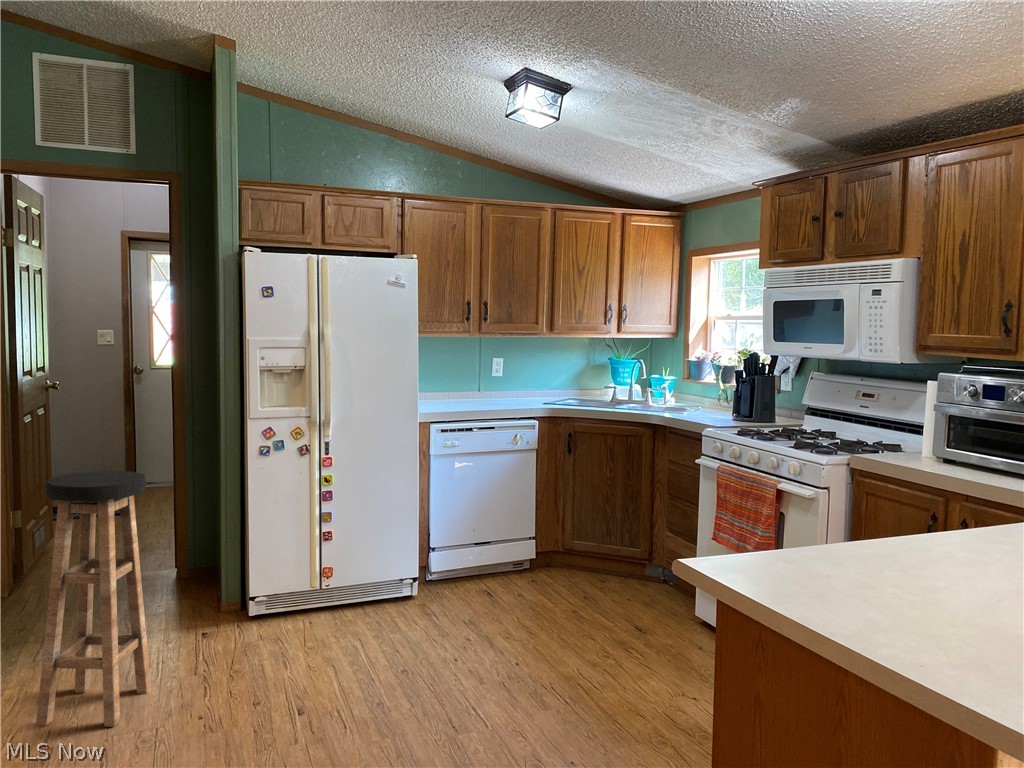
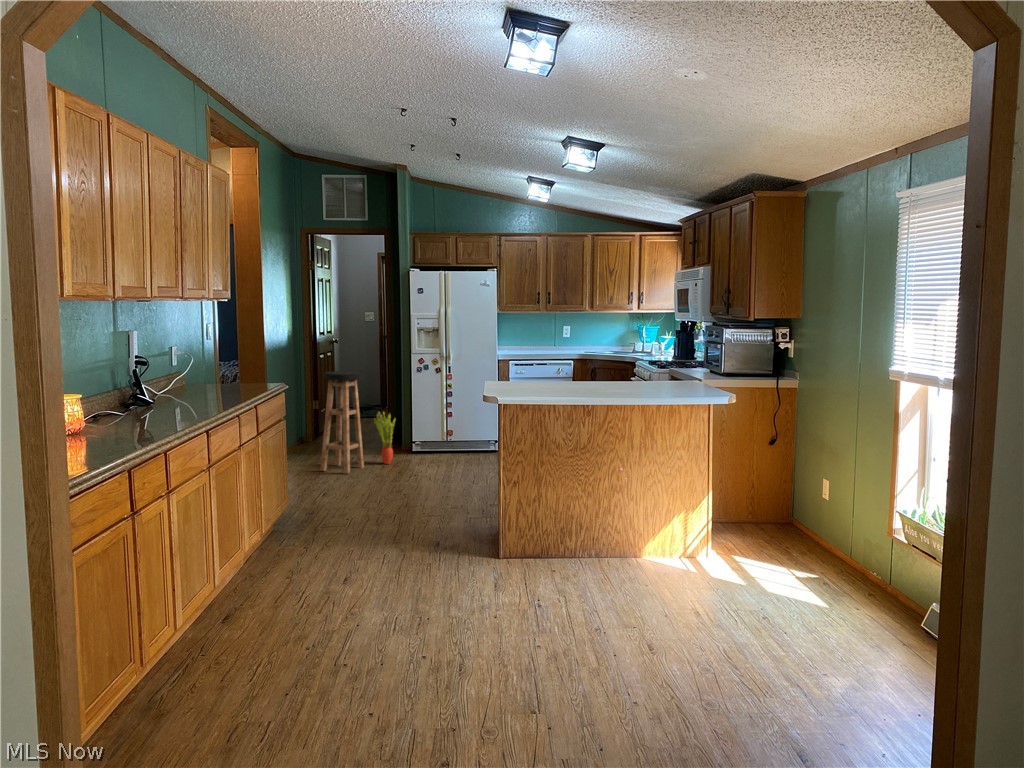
potted plant: none [172,552,227,668] -> present [376,412,395,464]

